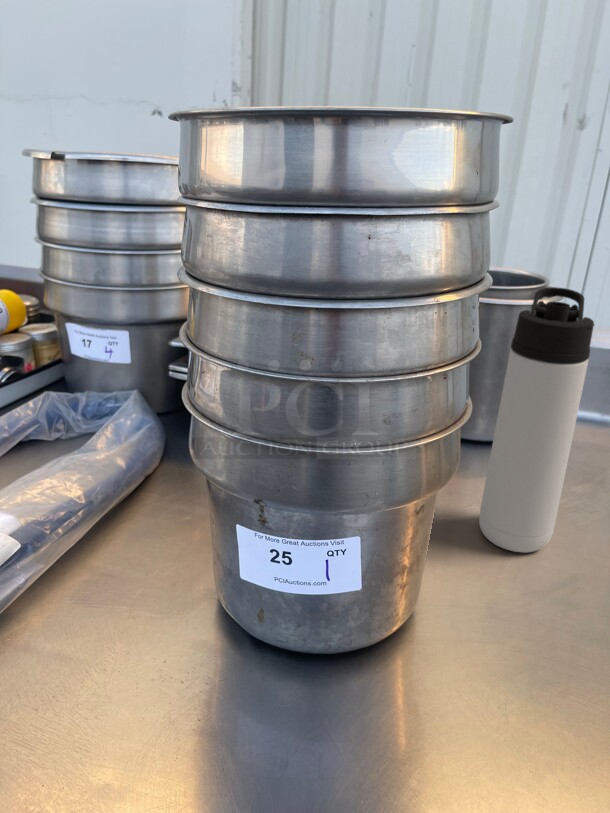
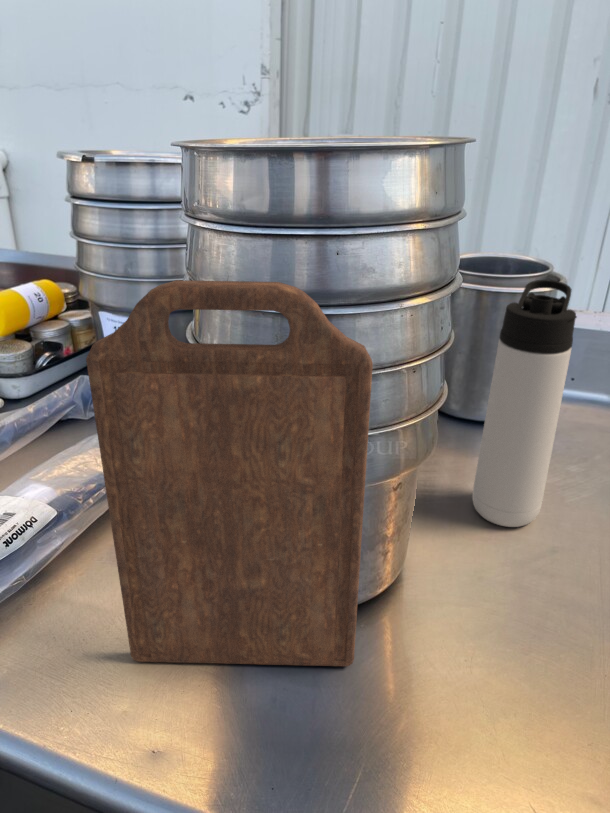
cutting board: none [68,267,406,719] -> present [86,280,373,666]

